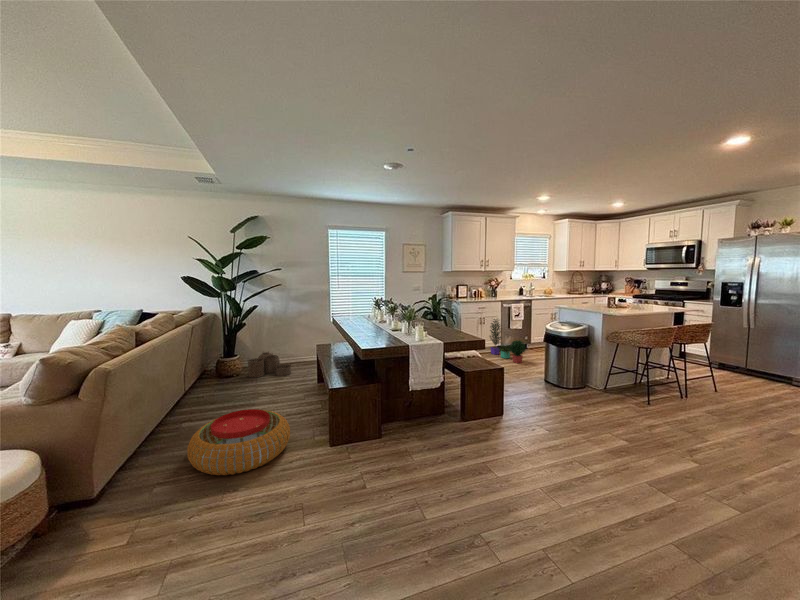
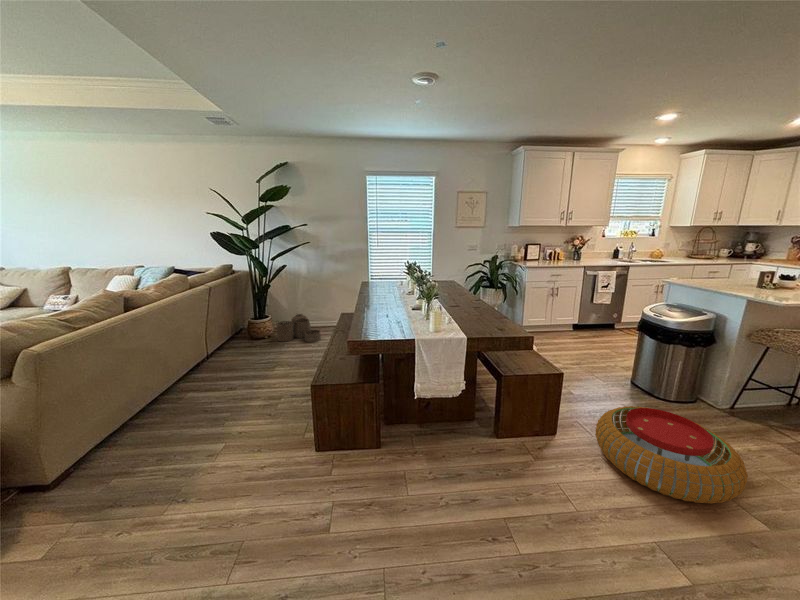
potted plant: present [490,319,525,363] -> none [561,288,611,350]
pouf: present [187,409,290,475] -> present [595,406,748,504]

